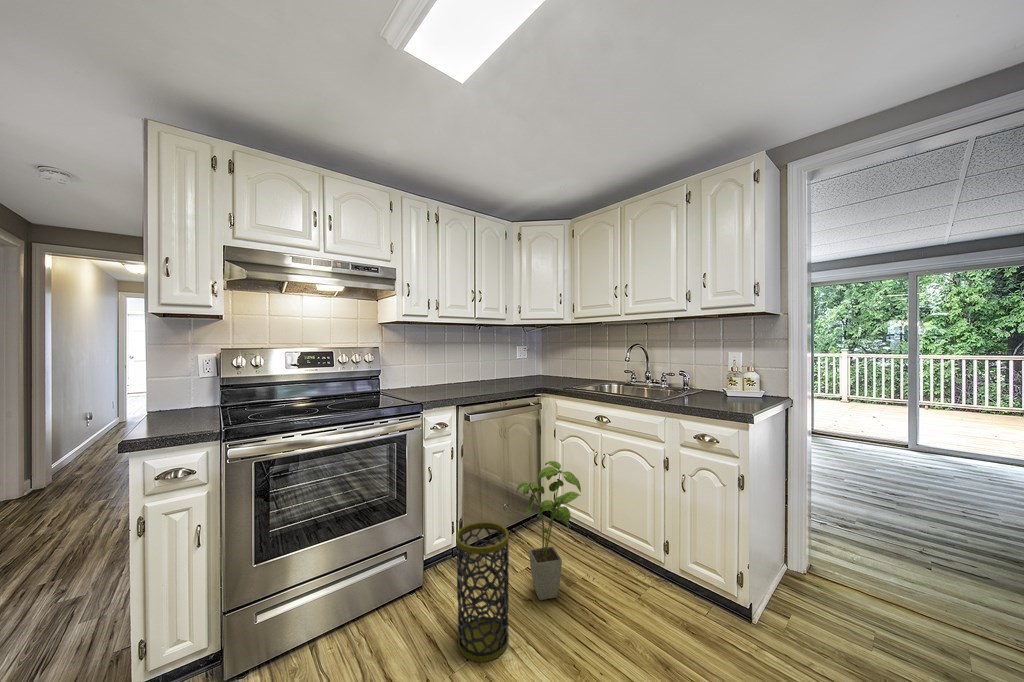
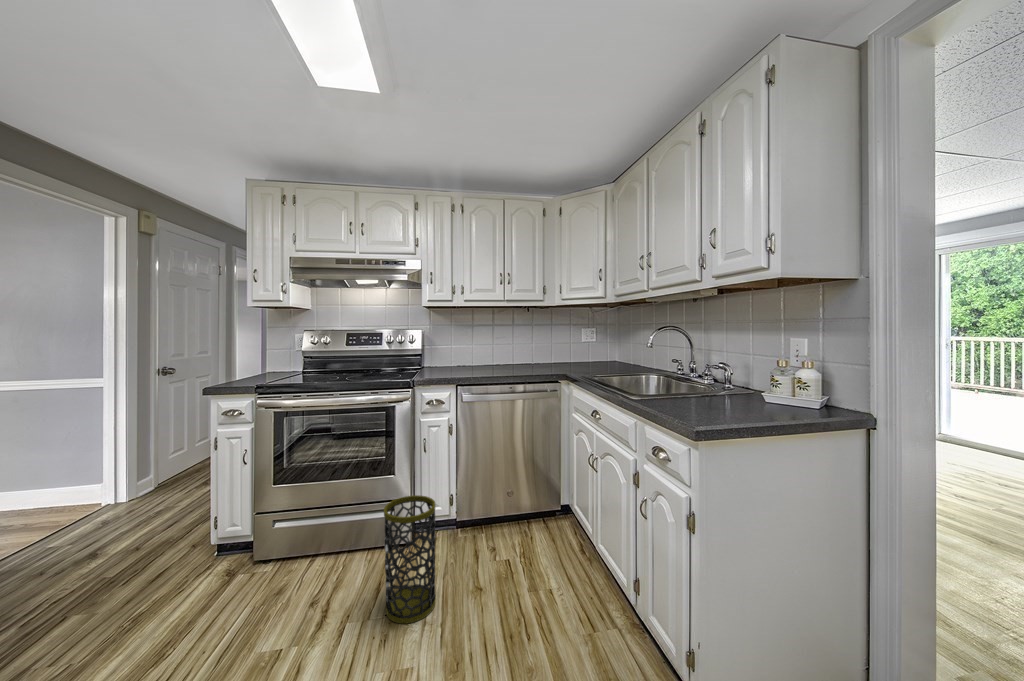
house plant: present [516,461,581,600] -> none [474,451,550,596]

